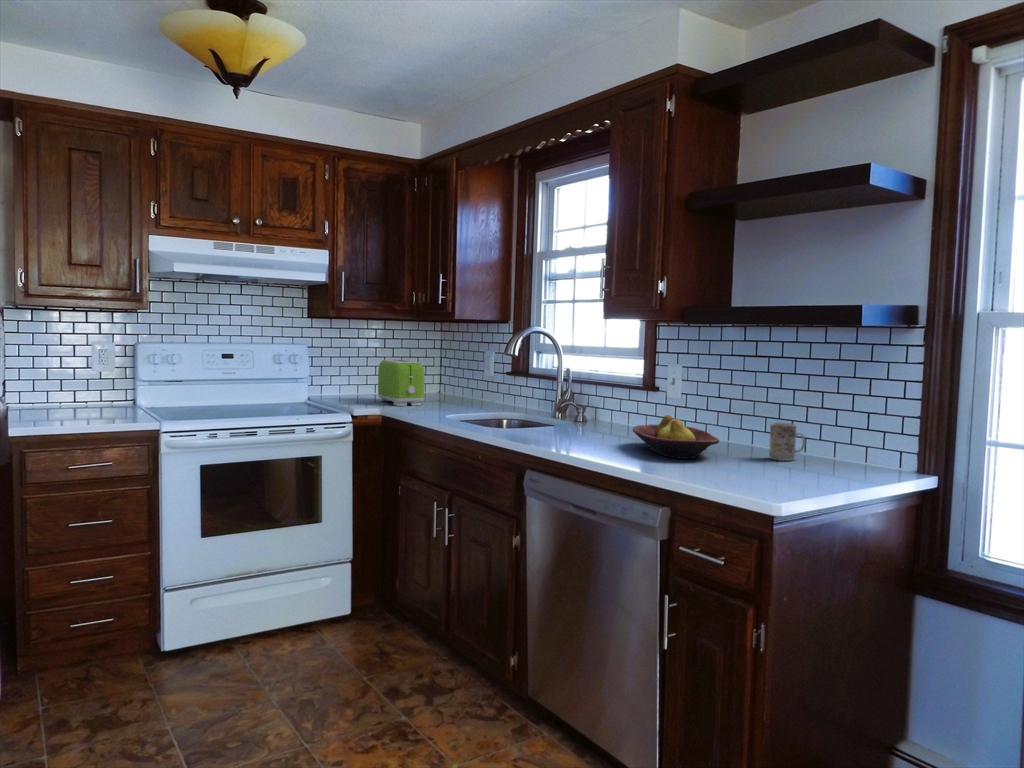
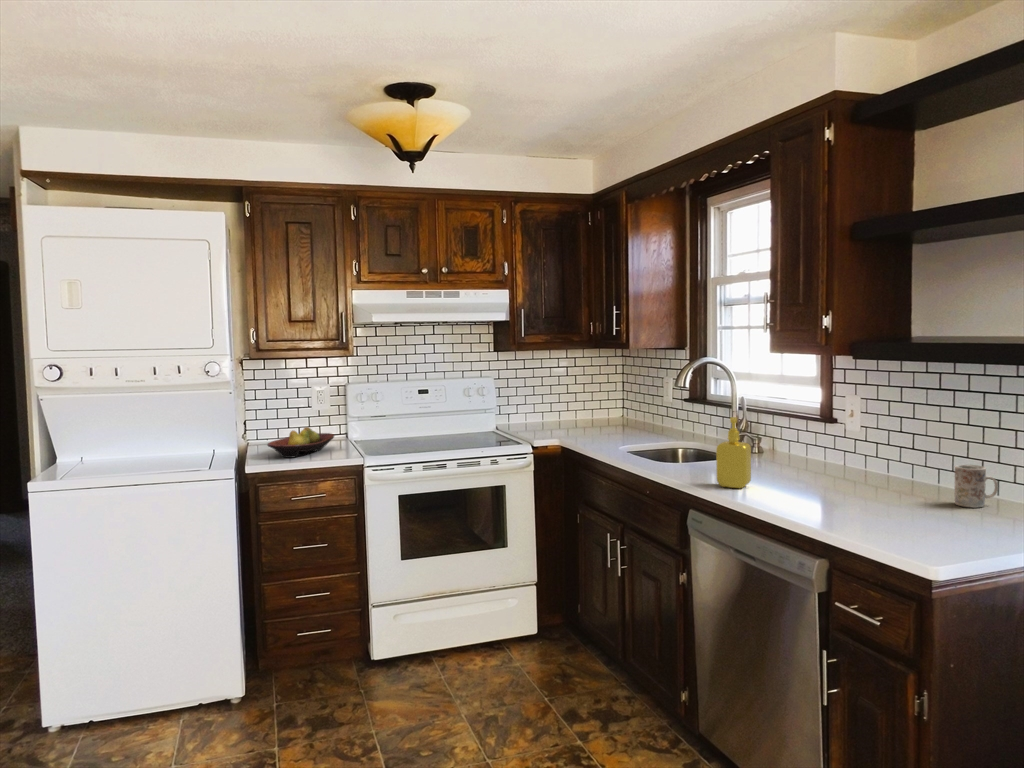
toaster: present [378,360,424,406] -> none [560,388,603,434]
soap dispenser: none [553,377,587,448] -> present [716,417,751,488]
fruit bowl: present [633,415,719,459] -> present [268,427,334,458]

